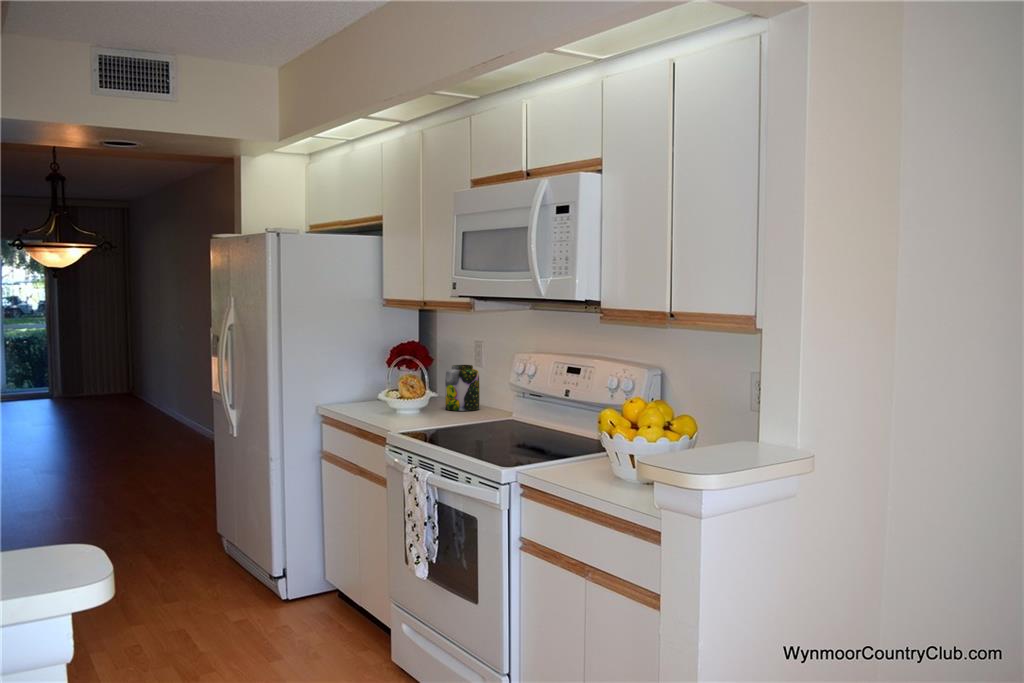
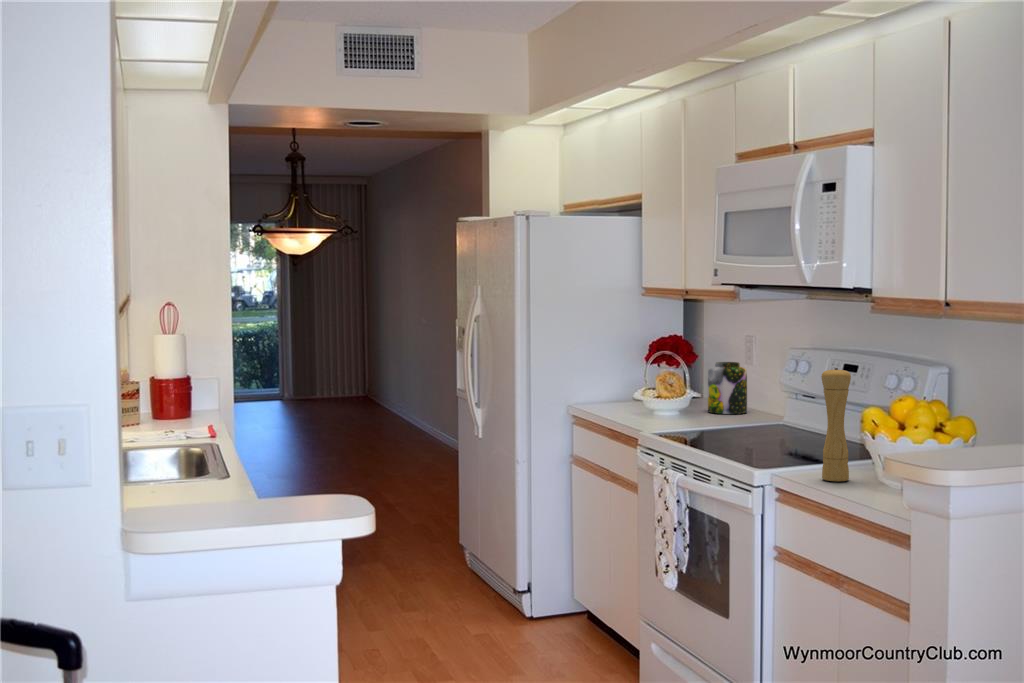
pepper mill: none [563,374,589,478] -> present [821,368,851,481]

